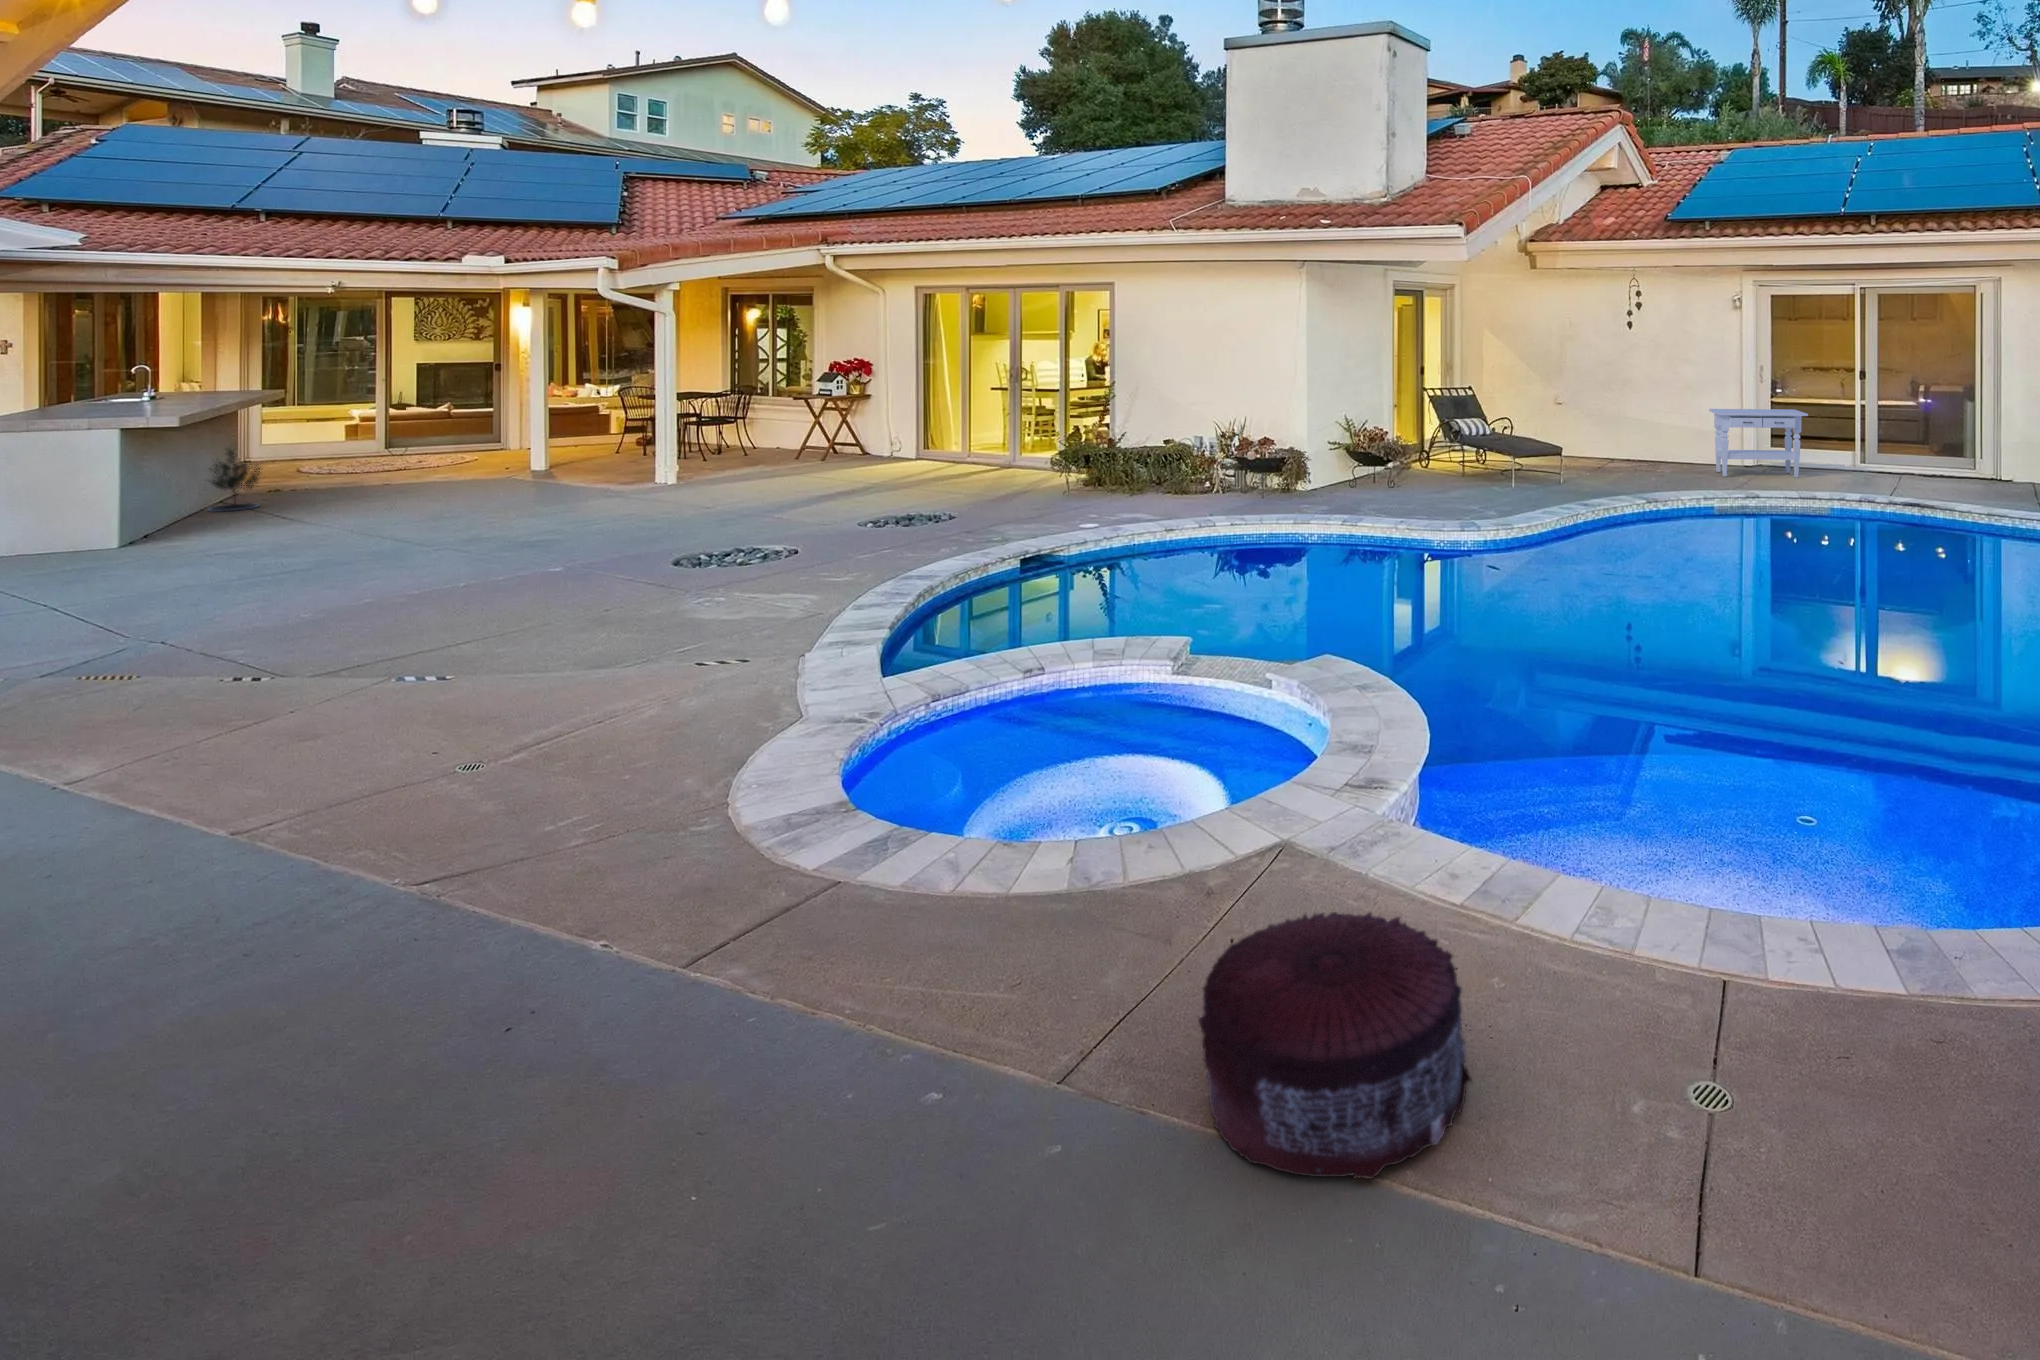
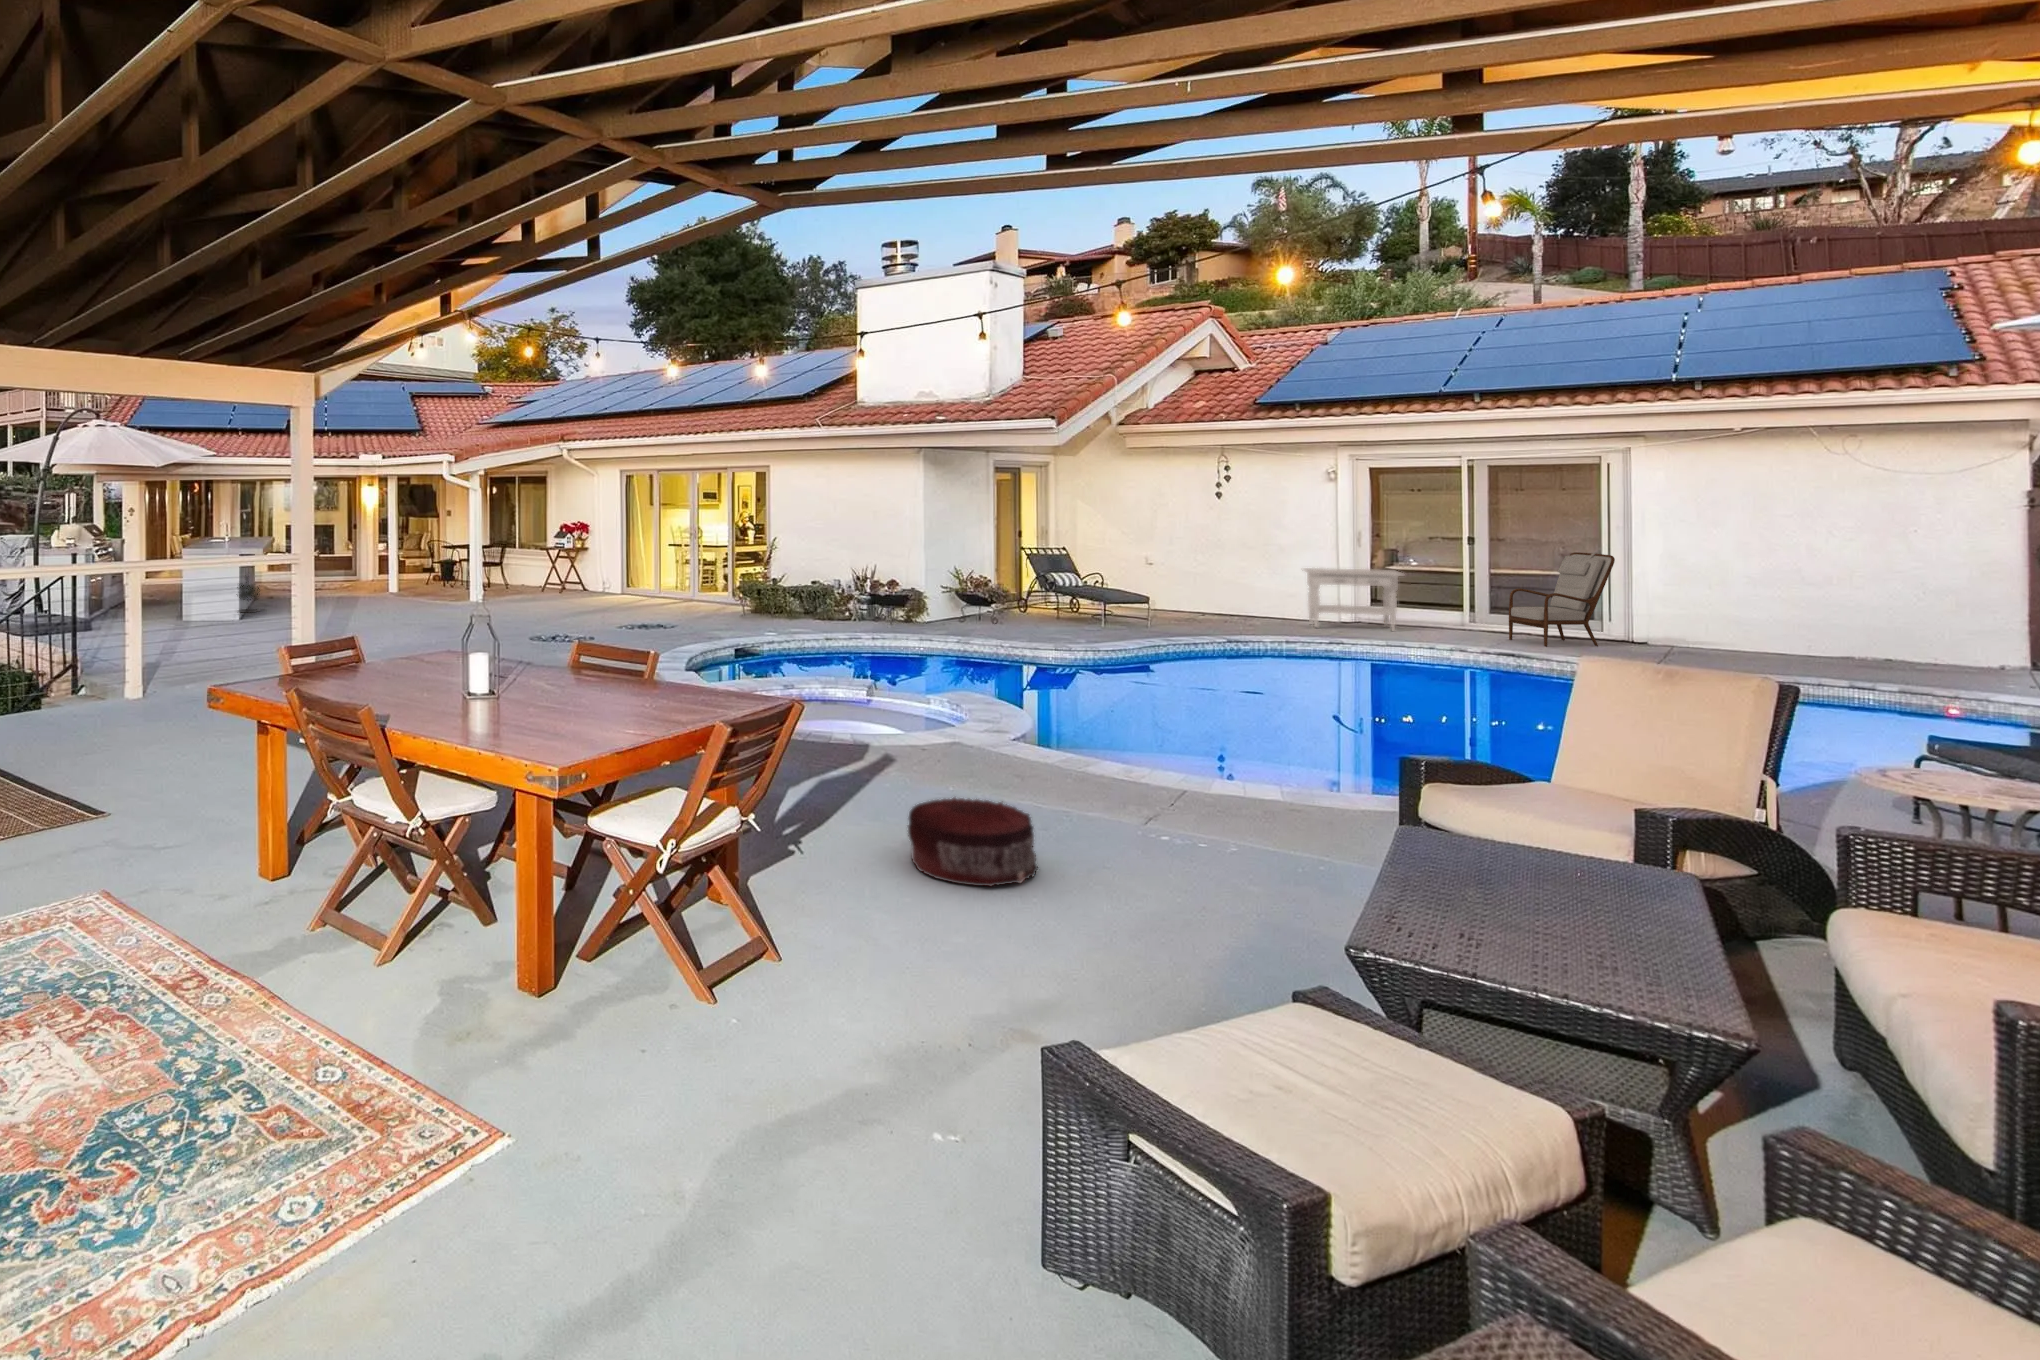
armchair: none [1902,388,1994,490] -> present [1509,552,1615,647]

